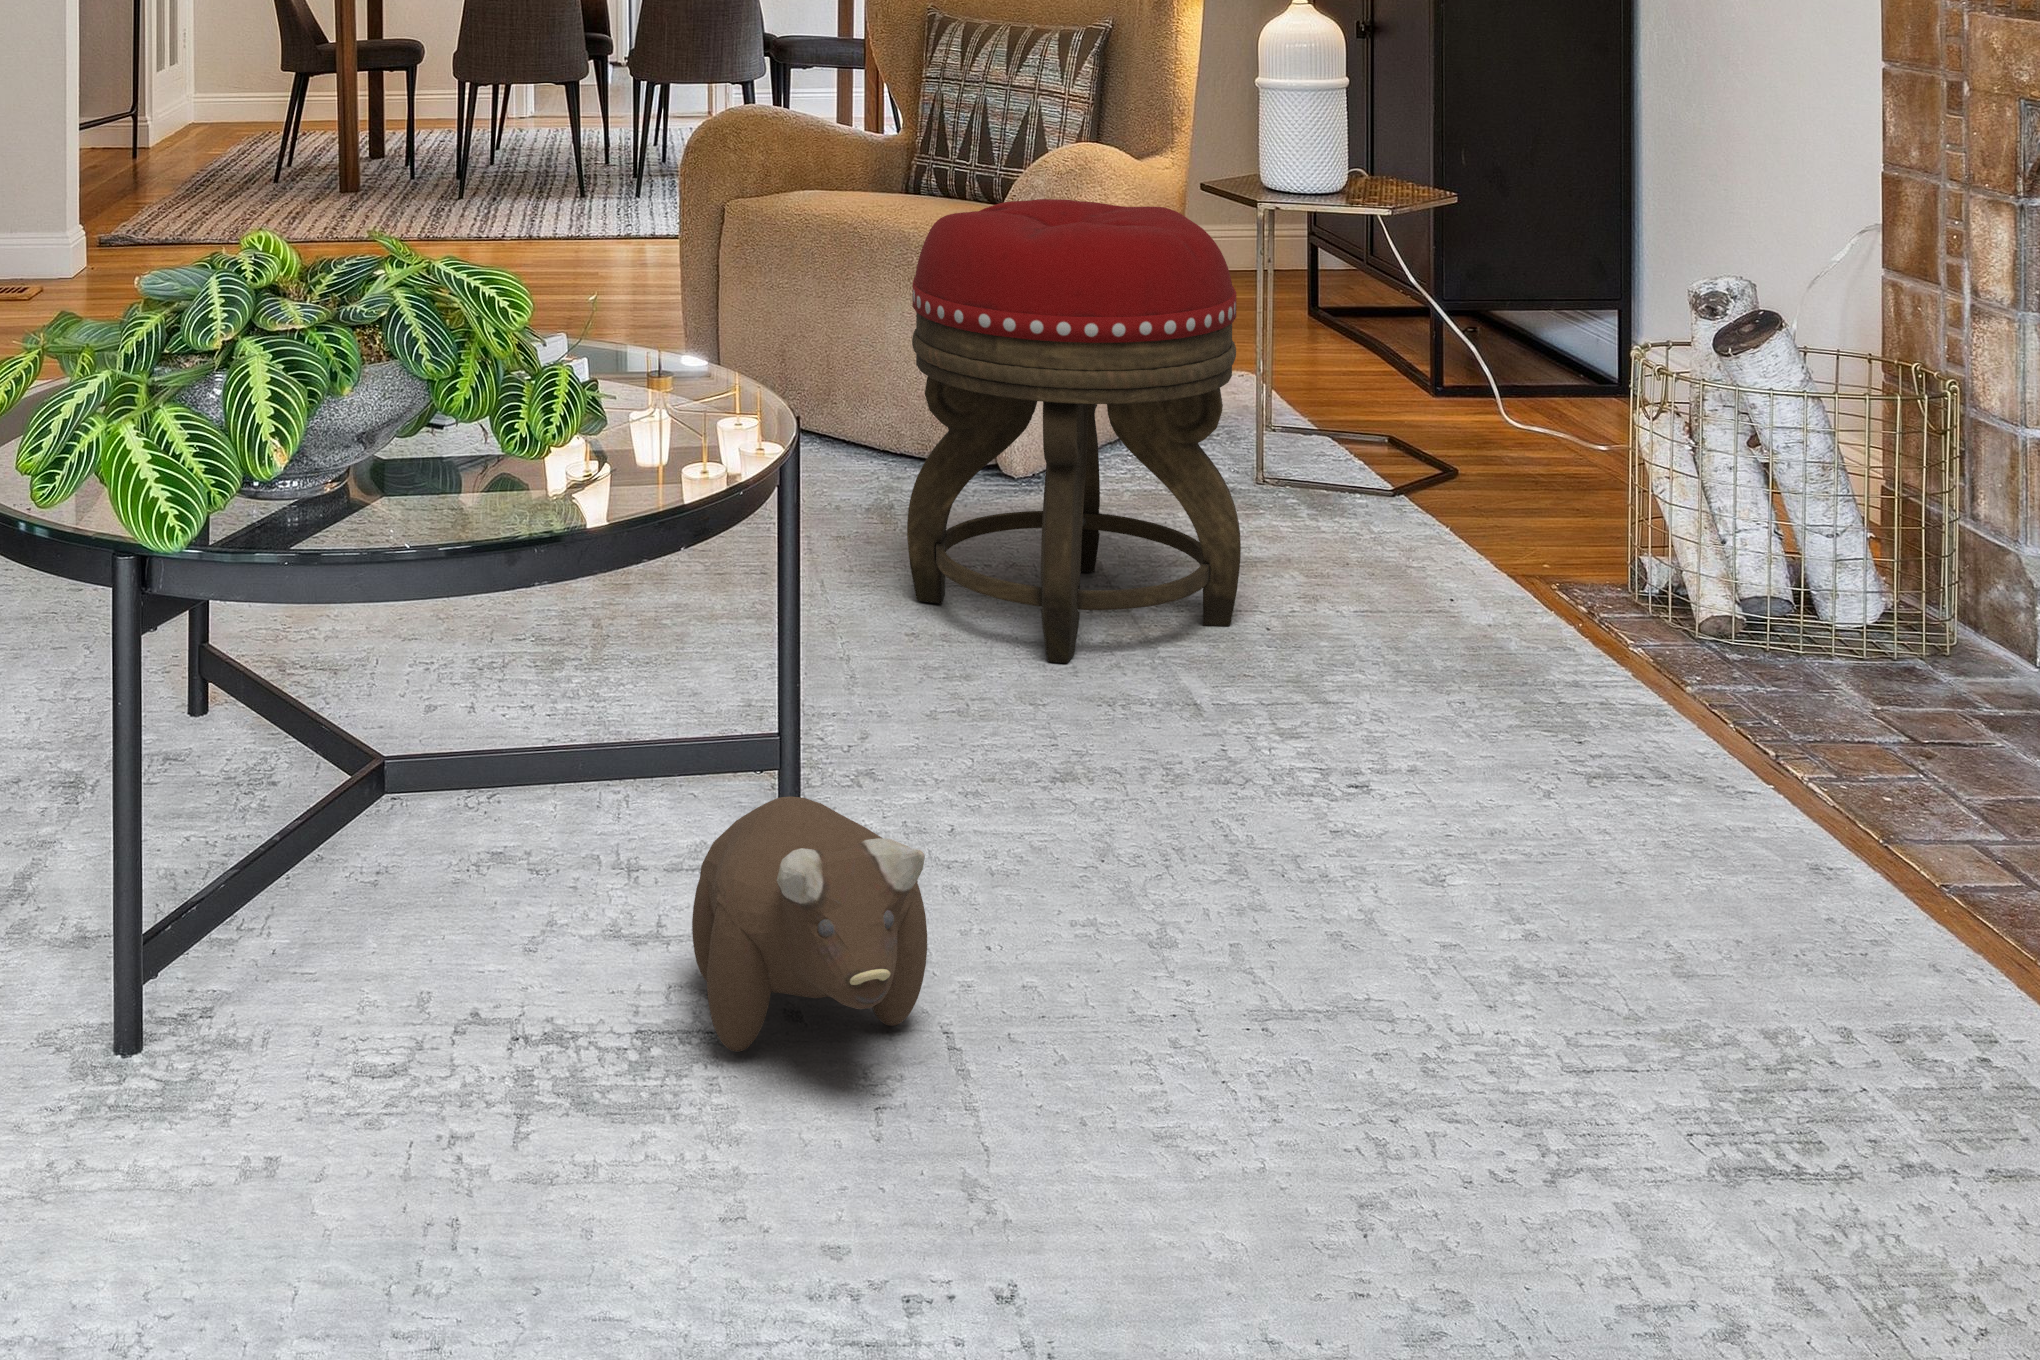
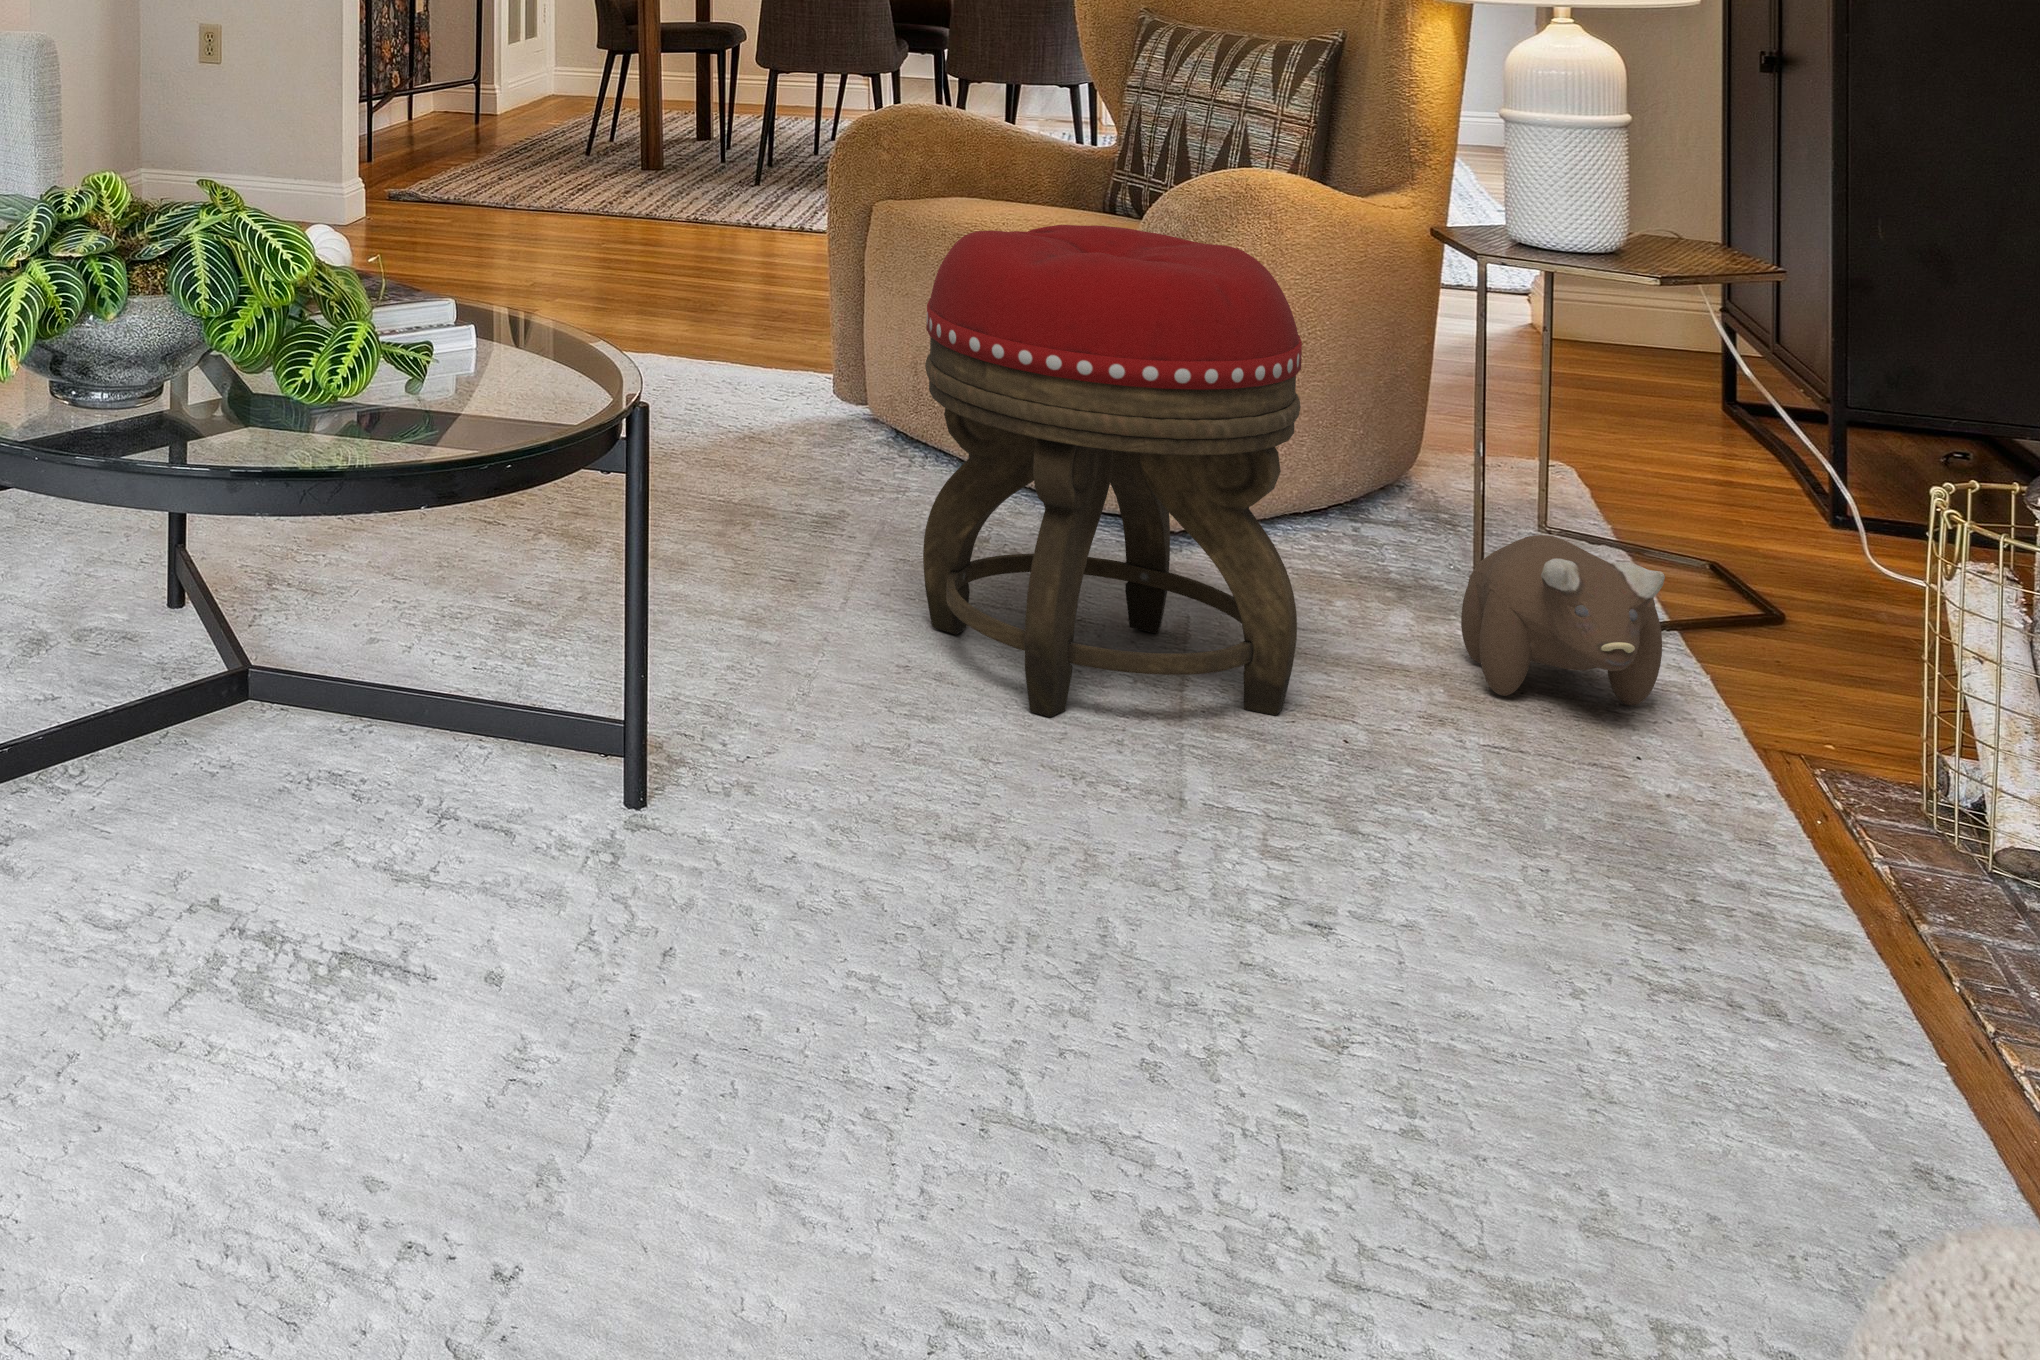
plush toy: present [692,796,927,1052] -> present [1461,535,1665,706]

